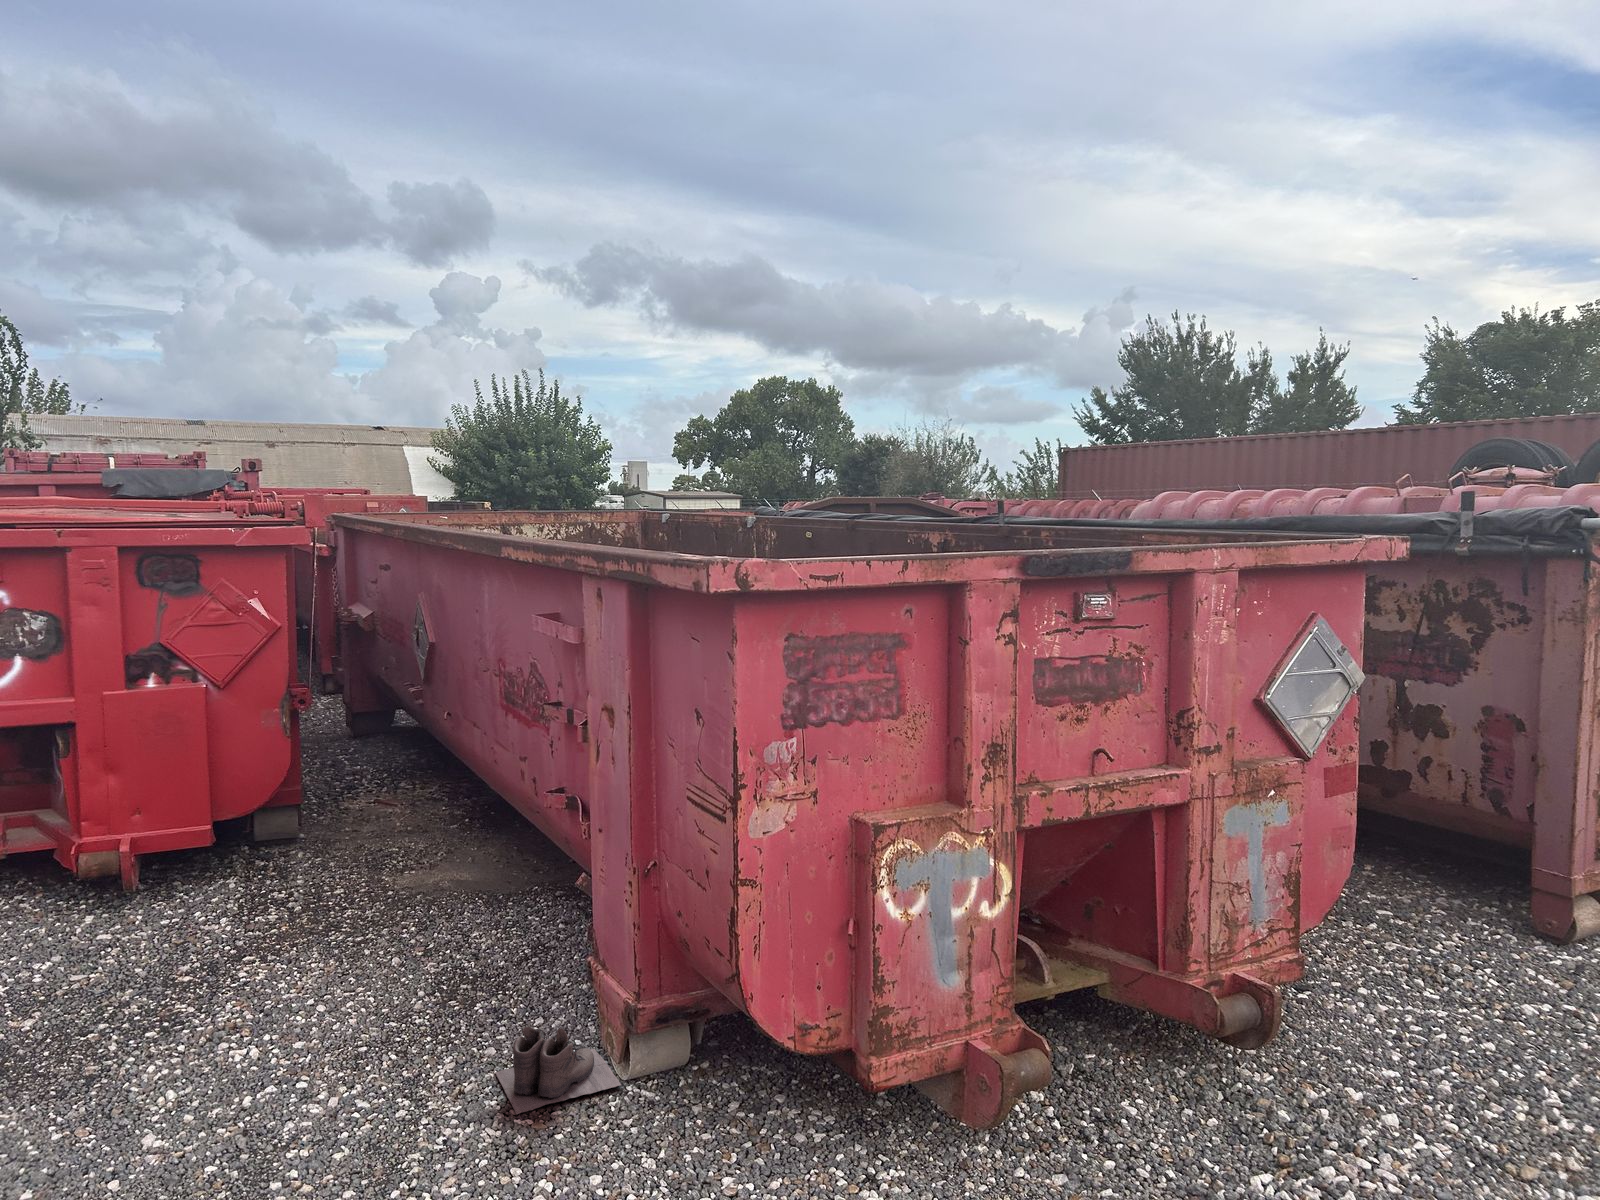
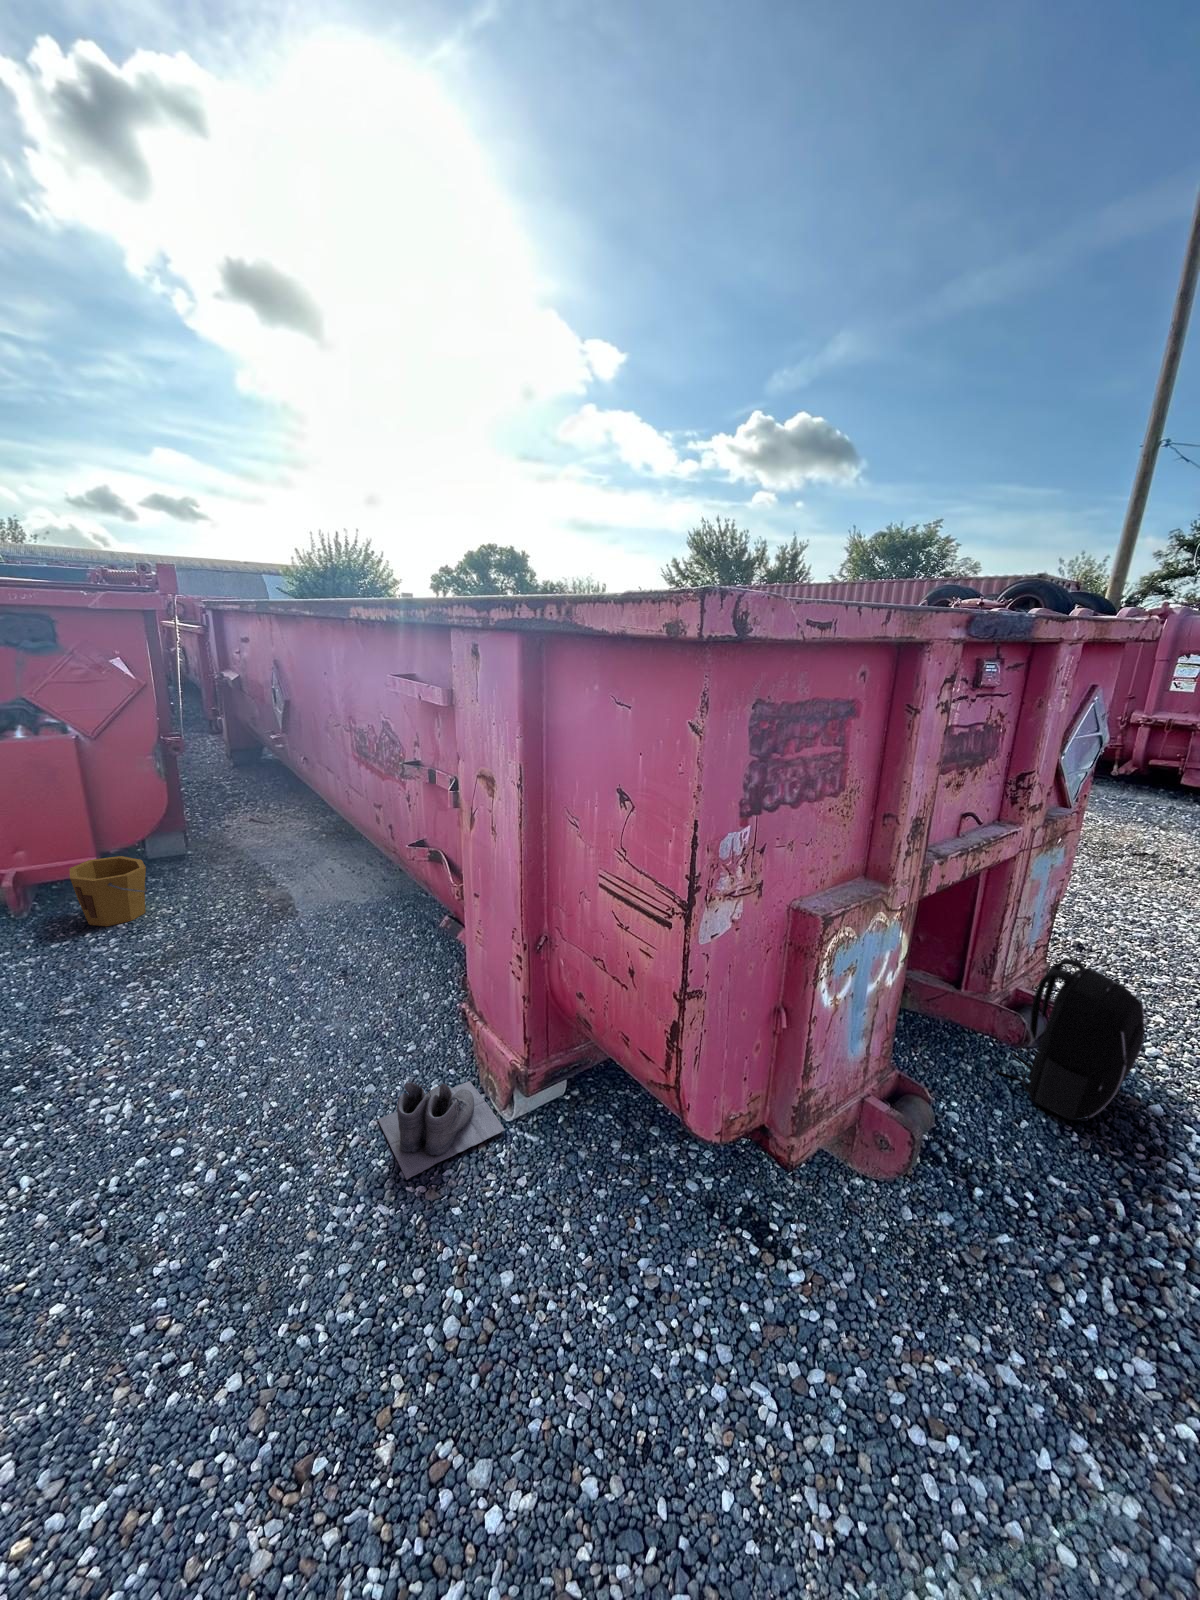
bucket: none [184,828,263,907] -> present [69,856,147,926]
backpack: none [1196,928,1341,1110] -> present [996,959,1145,1120]

